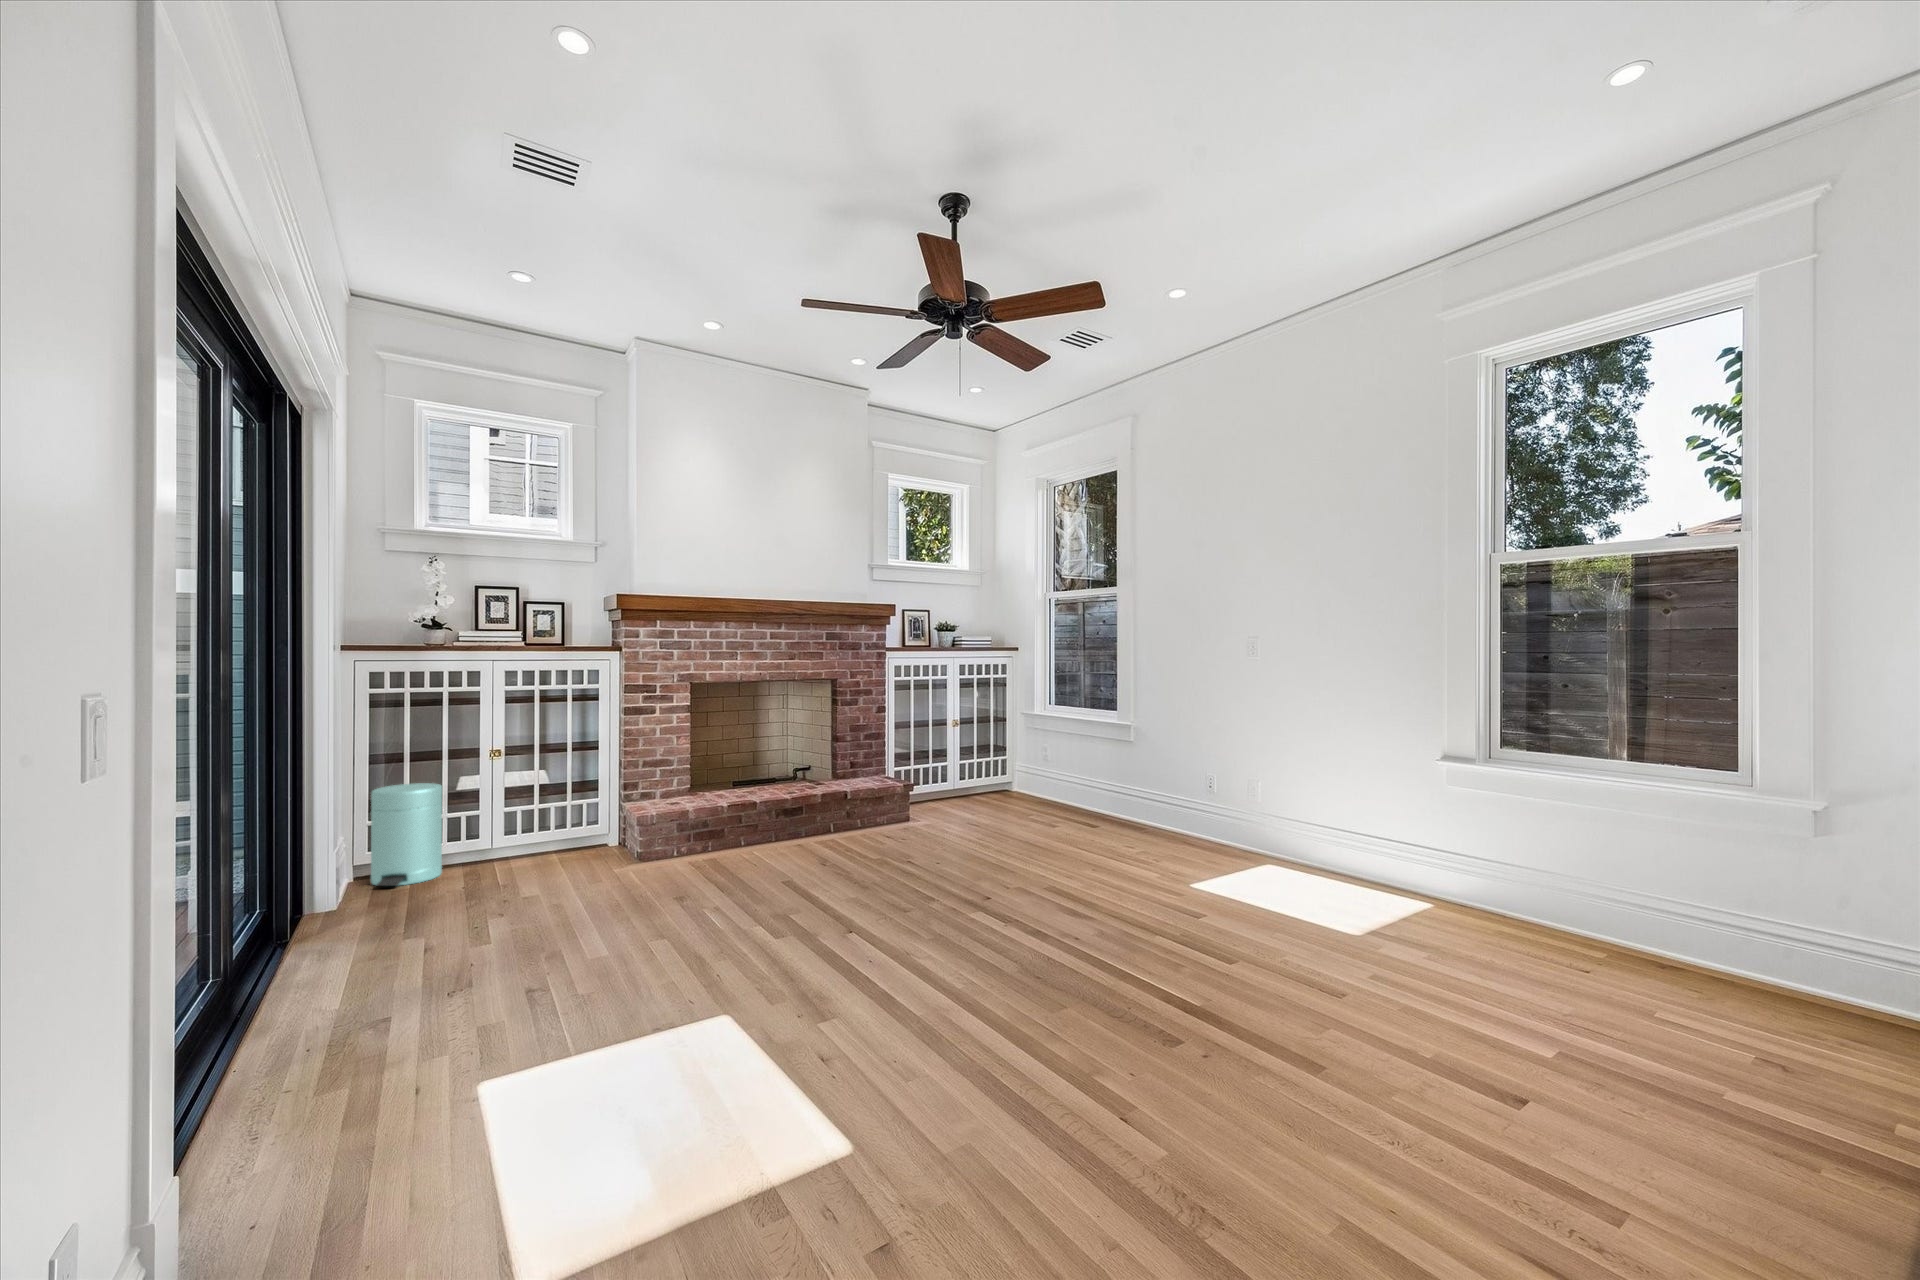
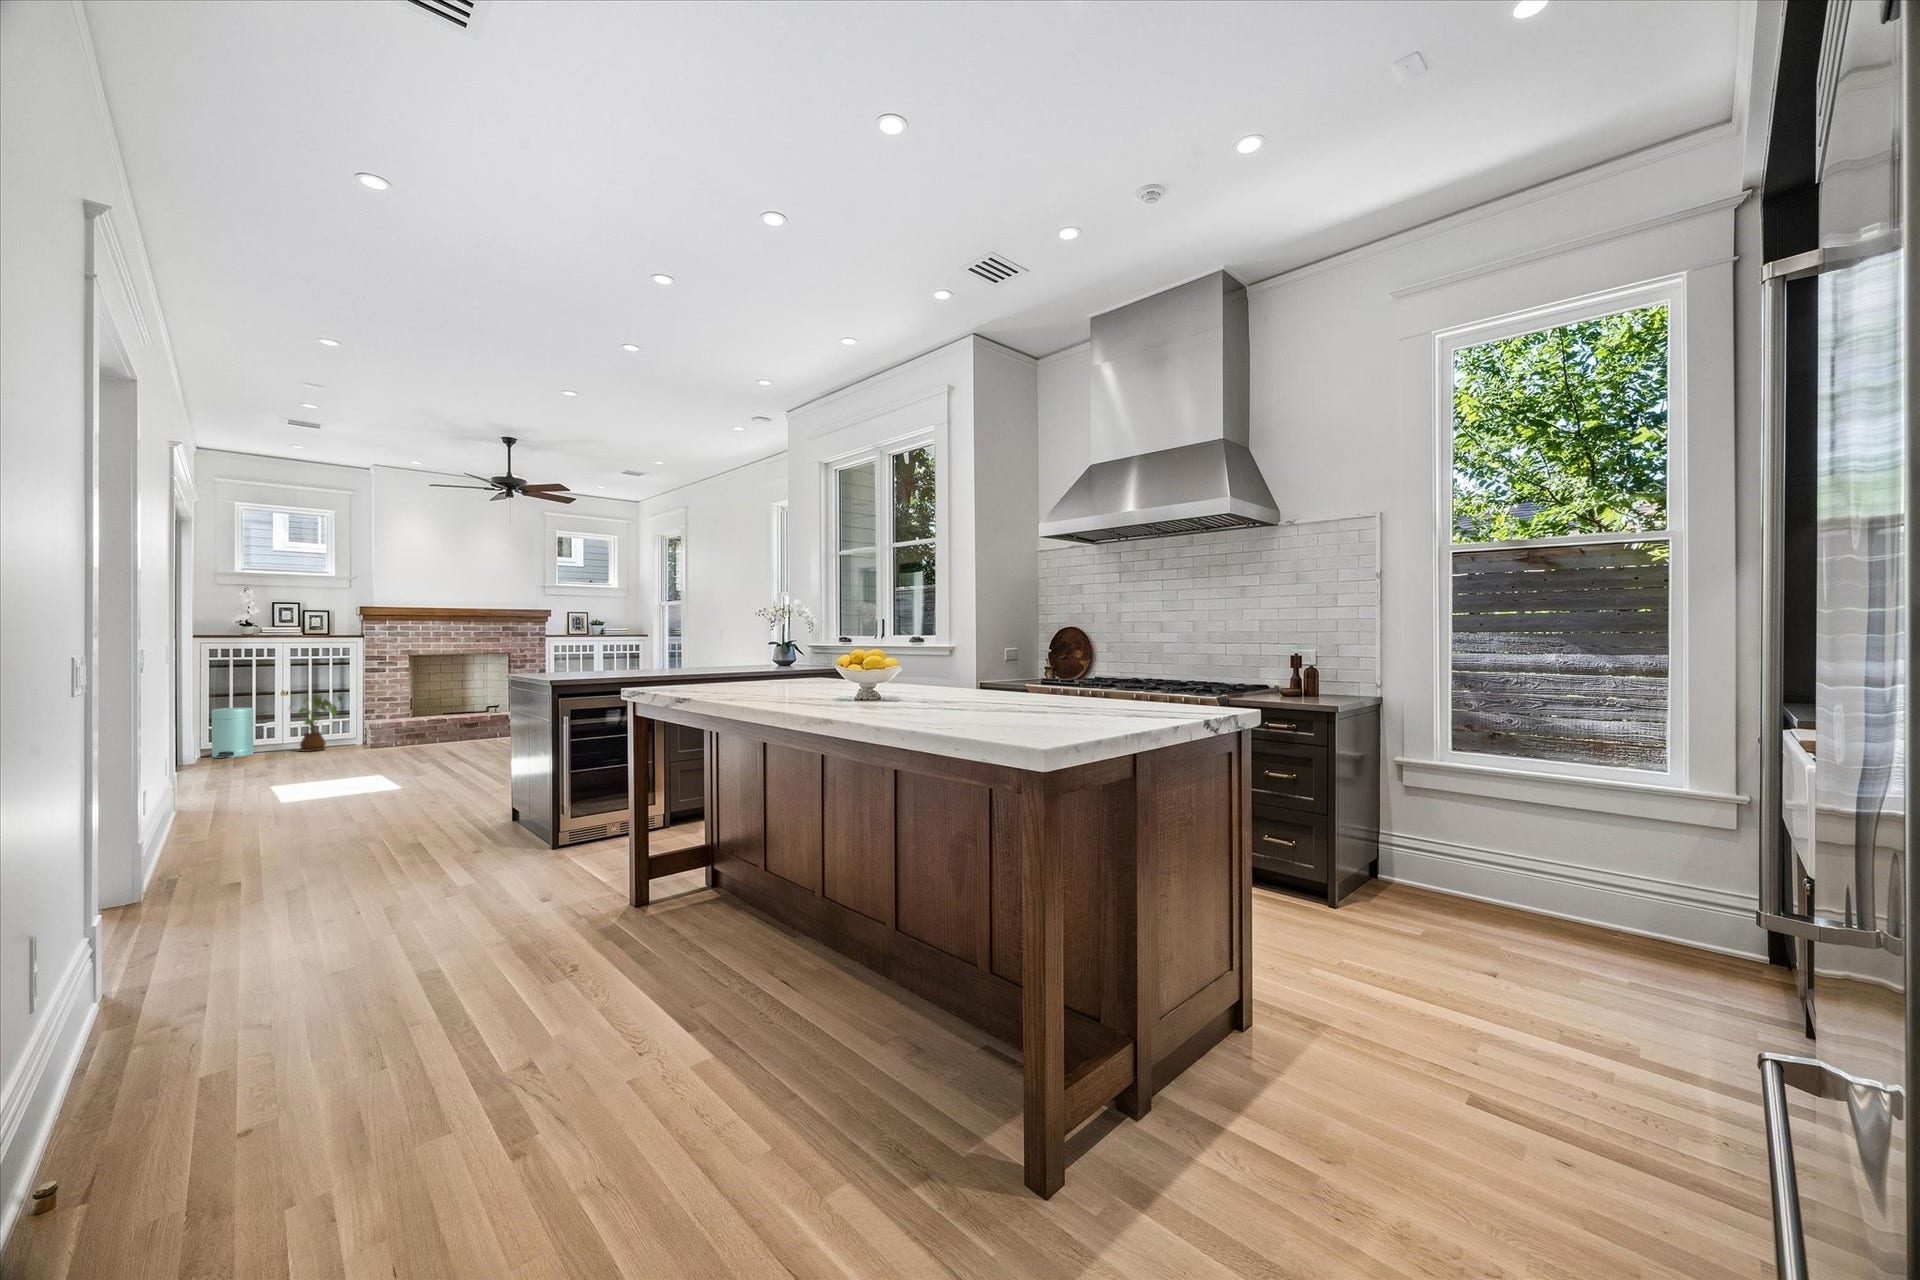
house plant: none [499,757,592,870] -> present [298,695,342,752]

